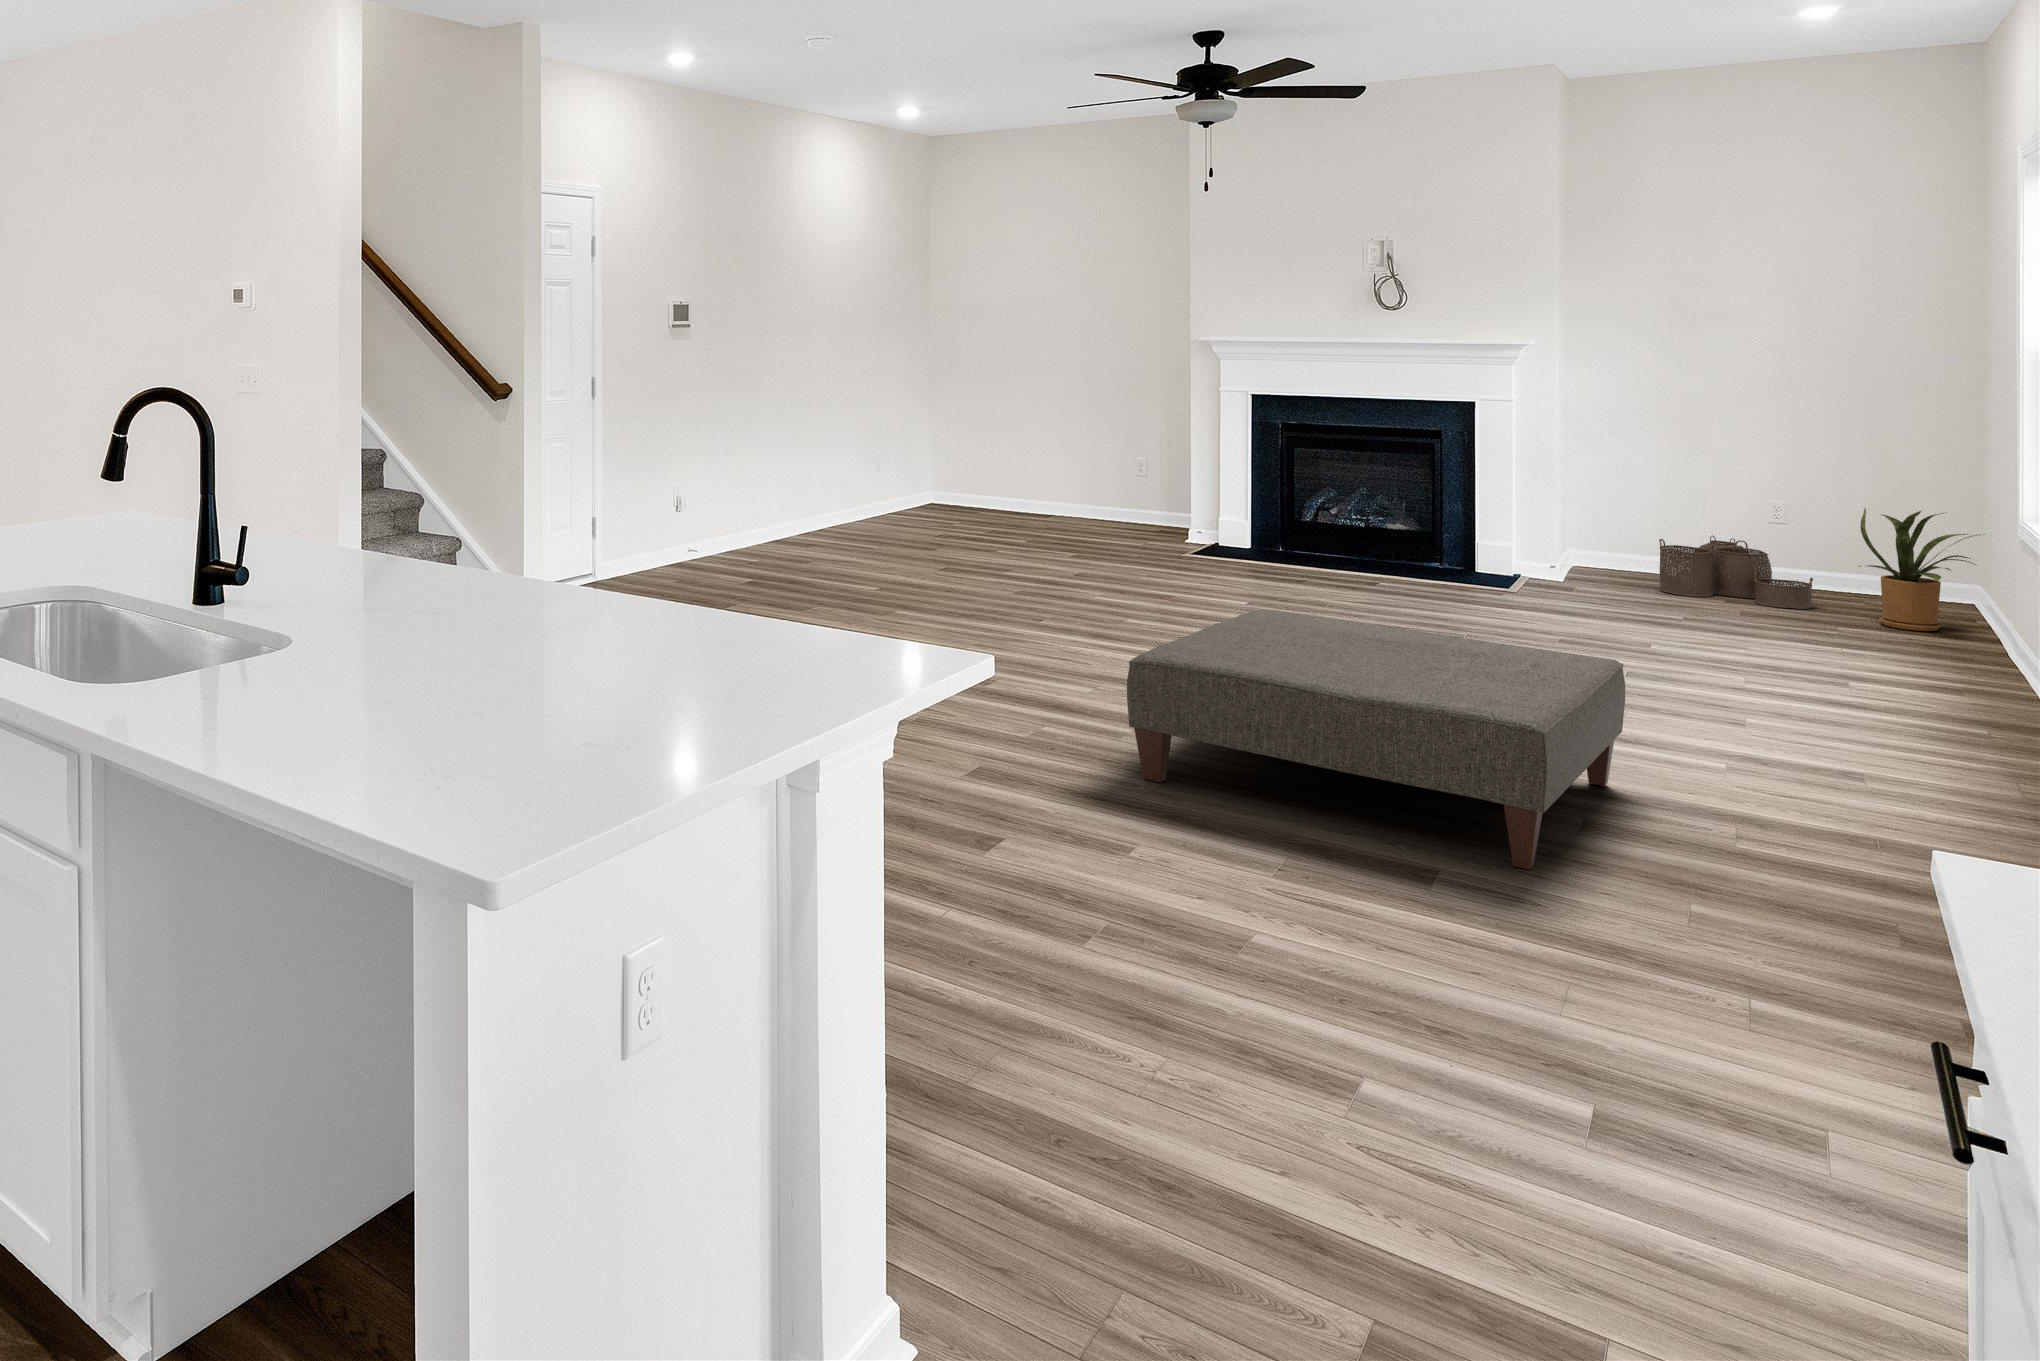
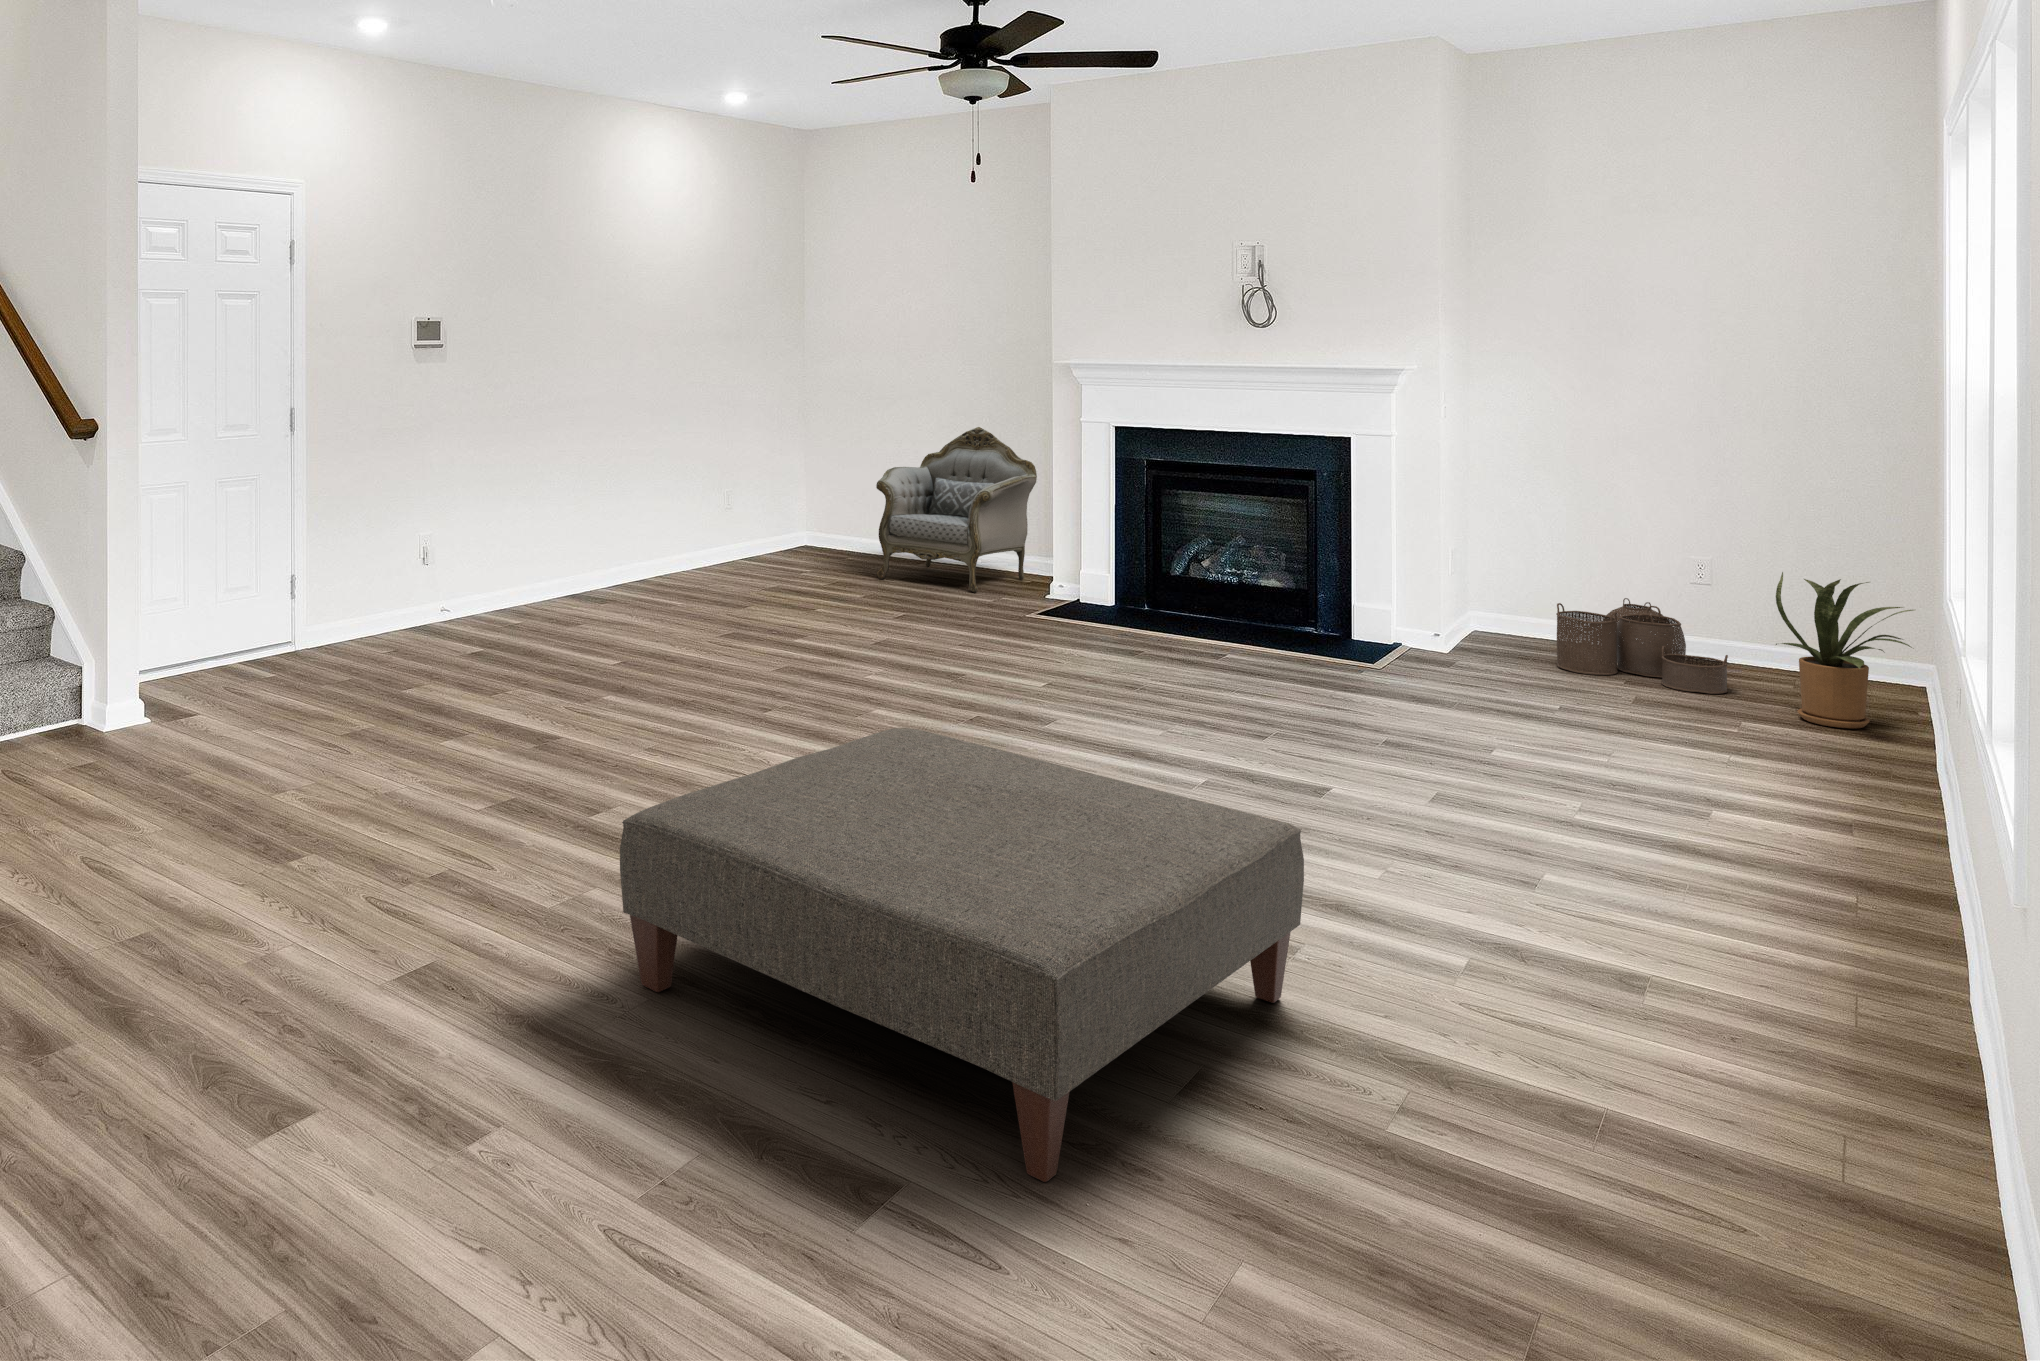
armchair: none [1023,398,1165,540] -> present [876,427,1037,592]

